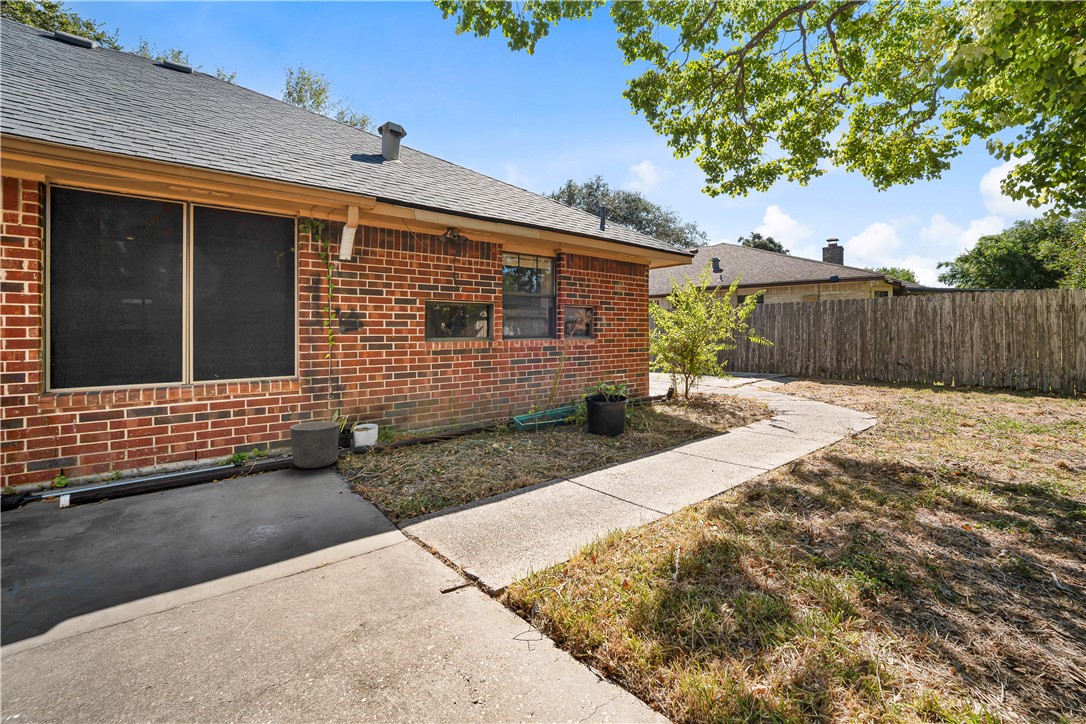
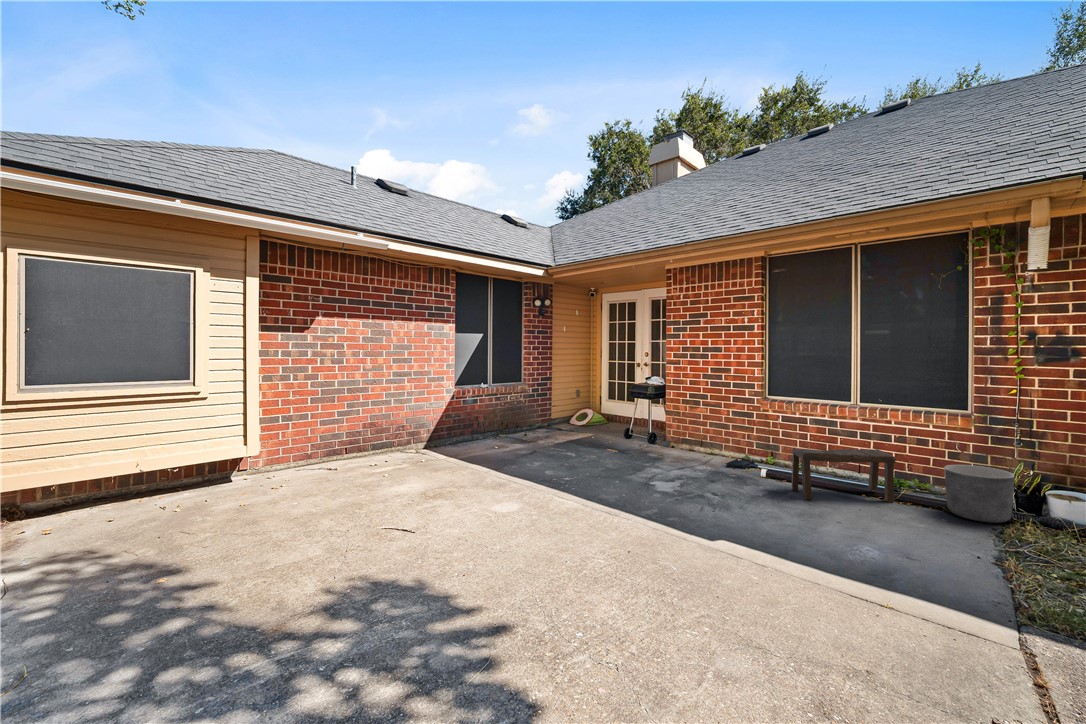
bench: none [121,427,250,507] -> present [792,448,896,503]

